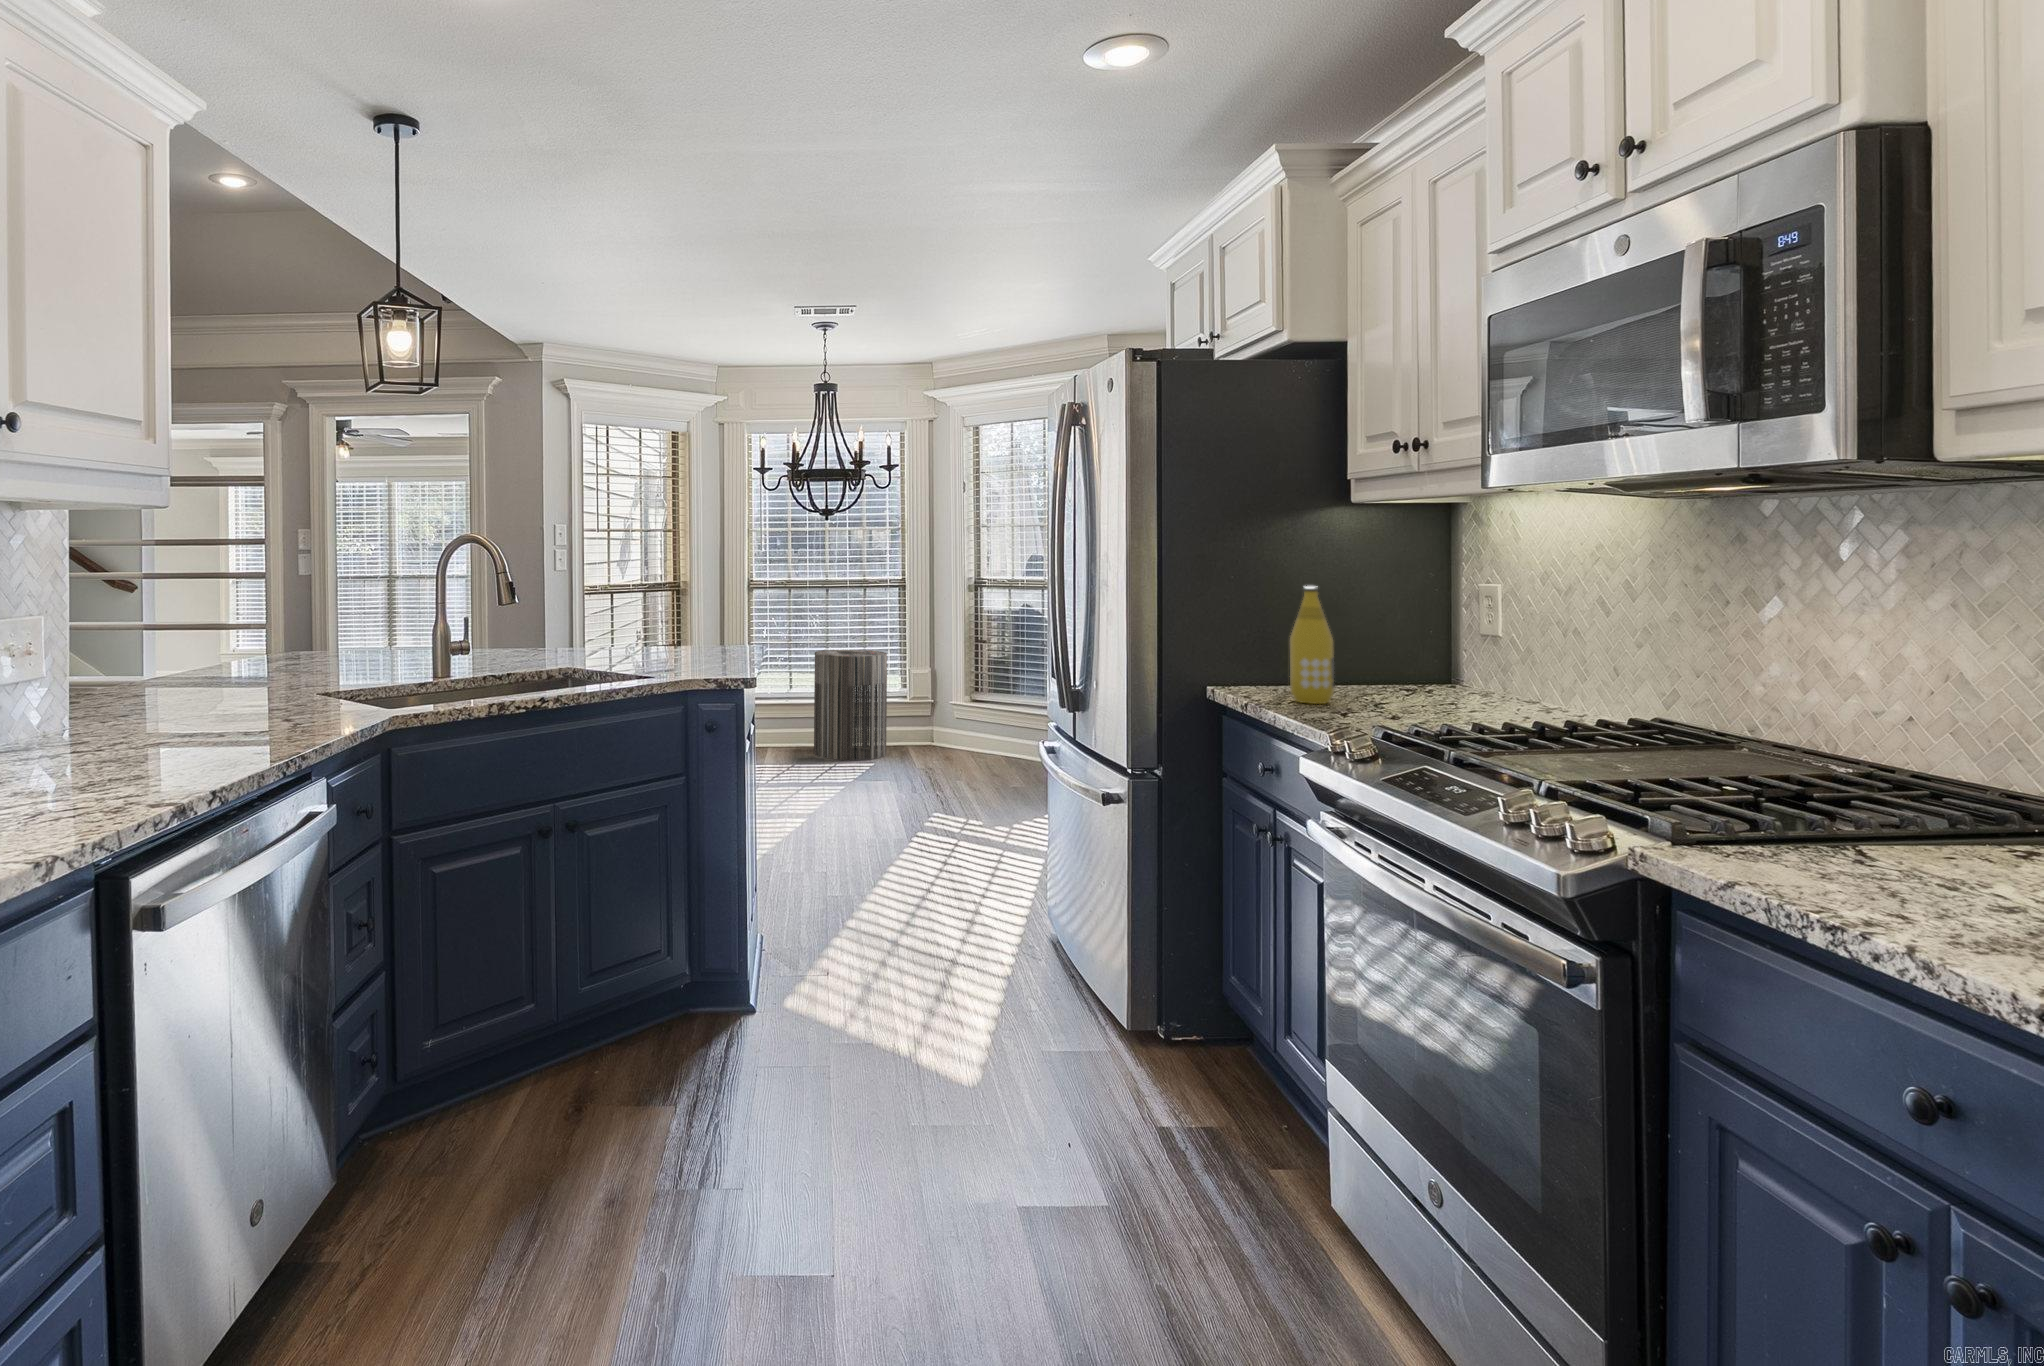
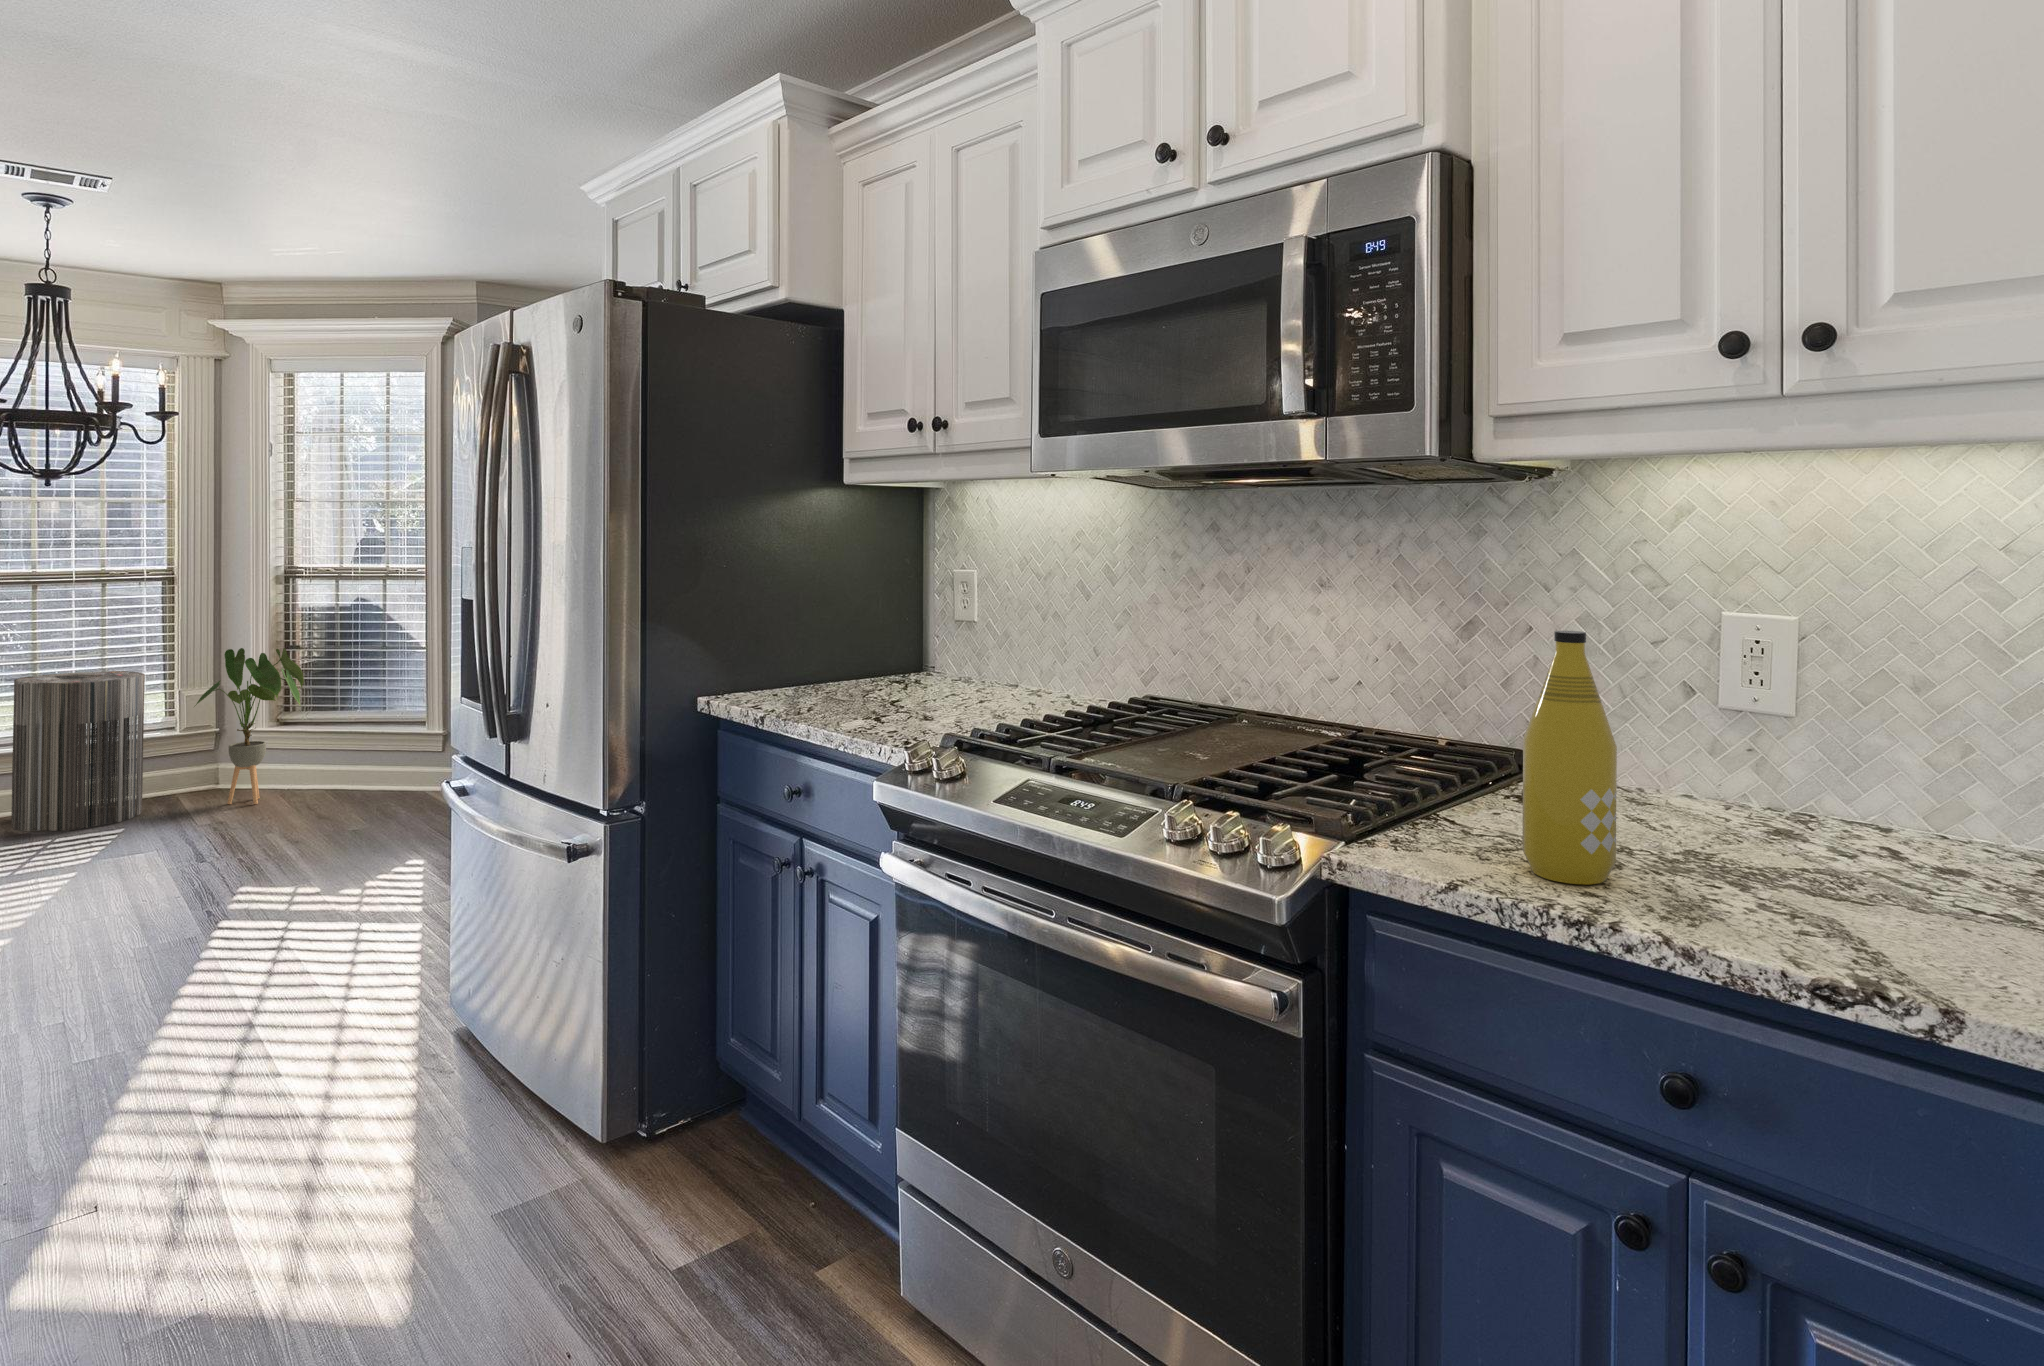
bottle: present [1290,586,1334,704] -> present [1522,631,1617,885]
house plant: none [916,638,988,759] -> present [194,648,304,804]

